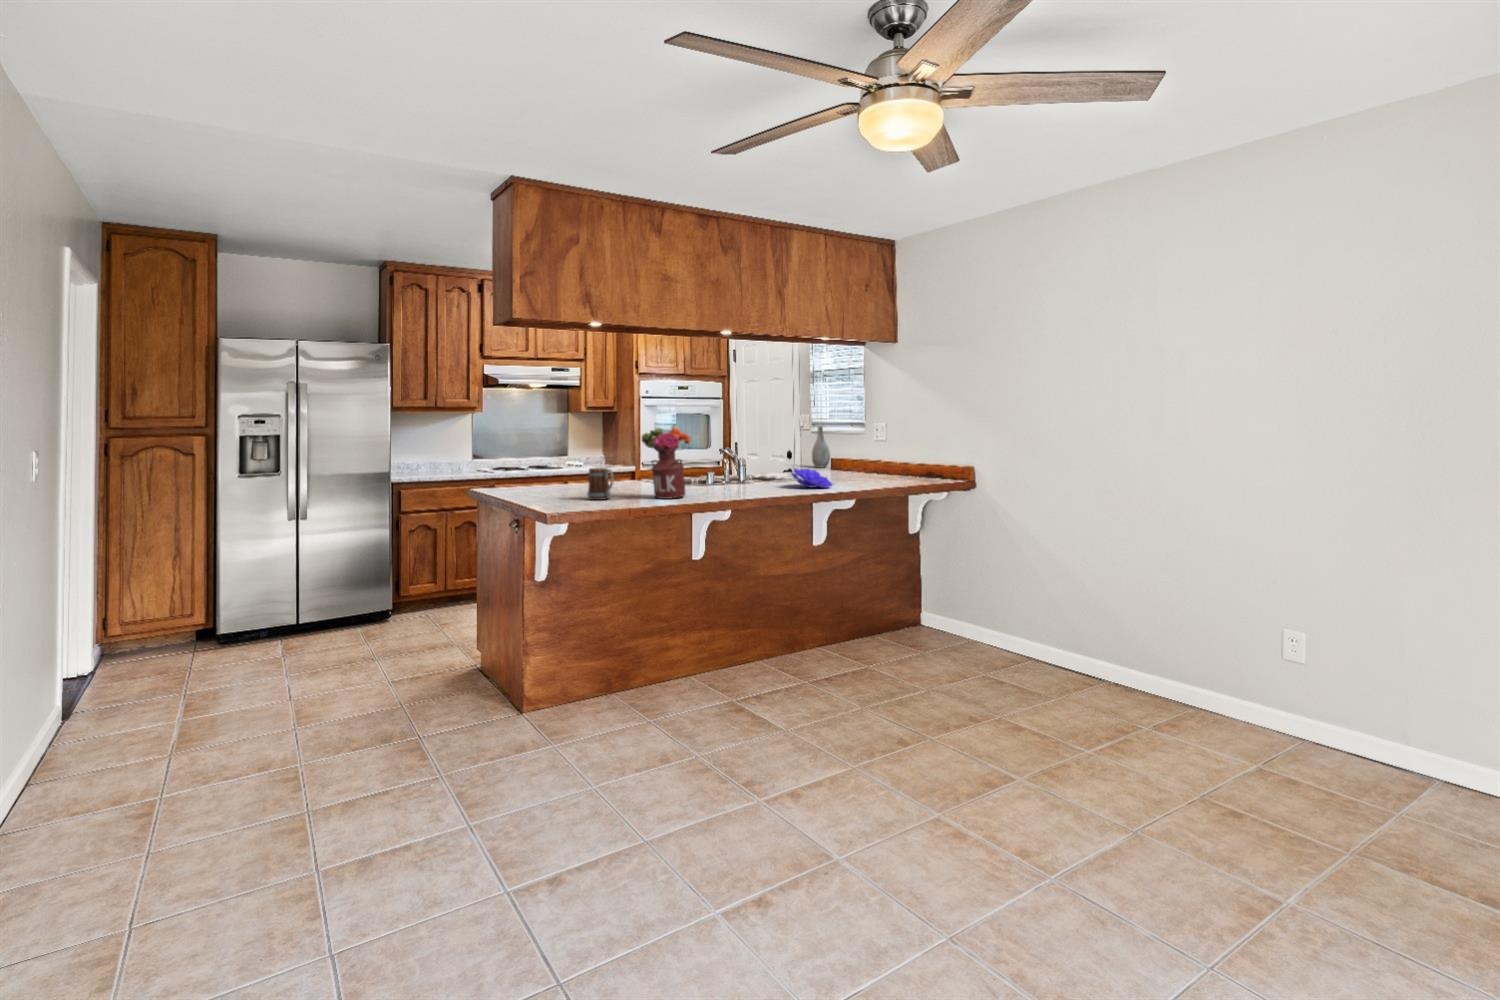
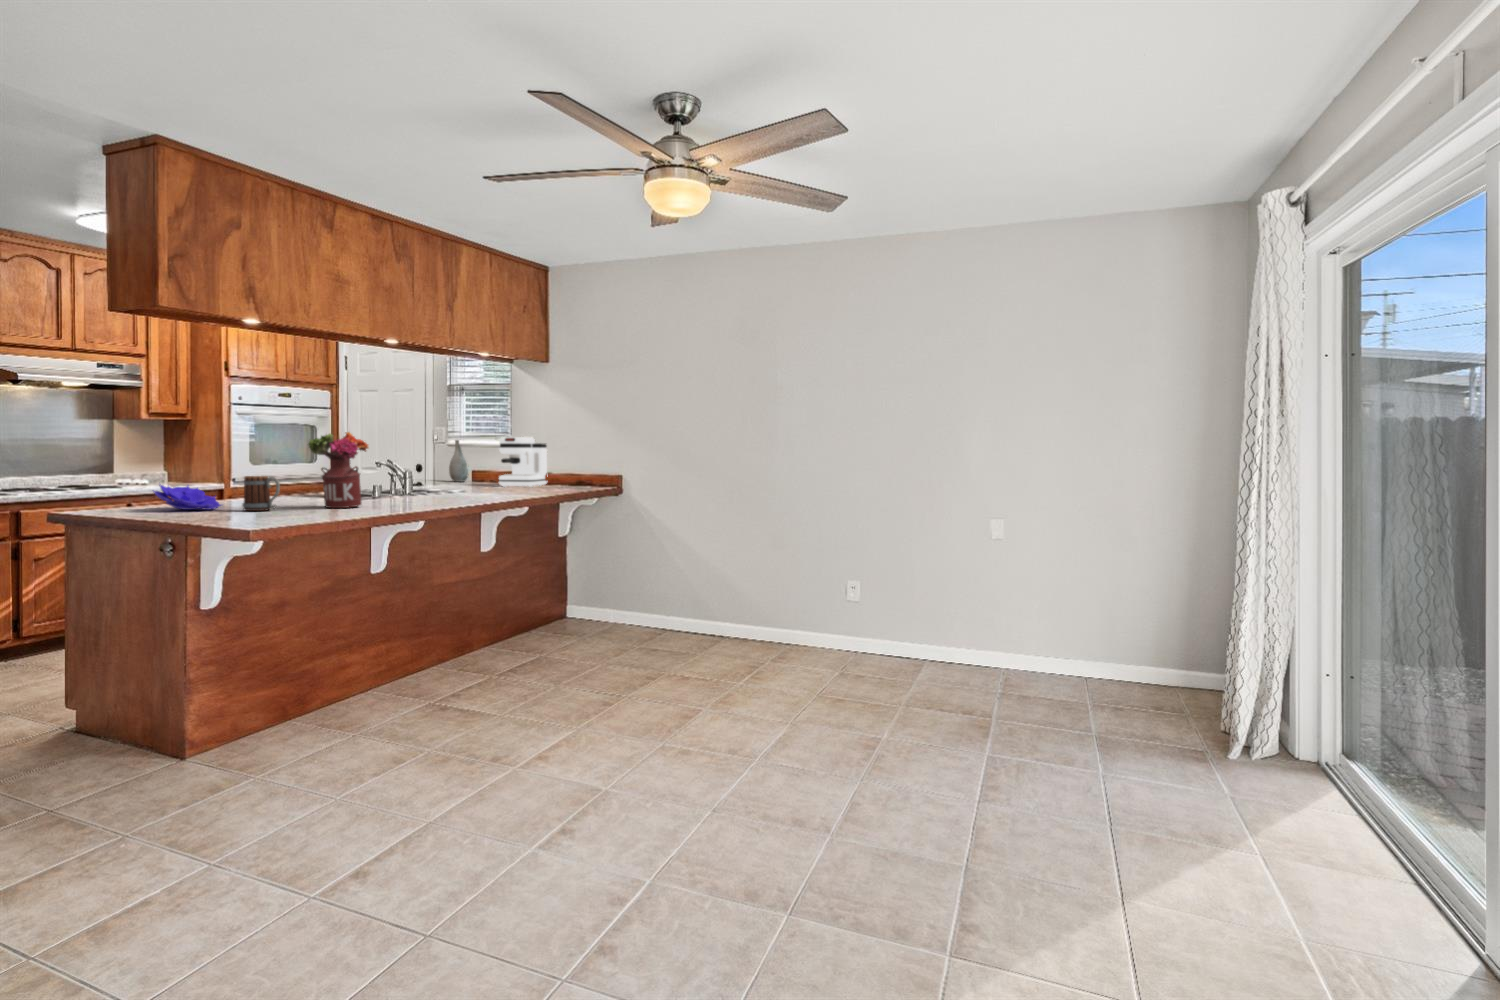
coffee maker: none [848,424,899,476] -> present [499,437,547,487]
decorative bowl: present [791,468,833,488] -> present [153,485,221,510]

